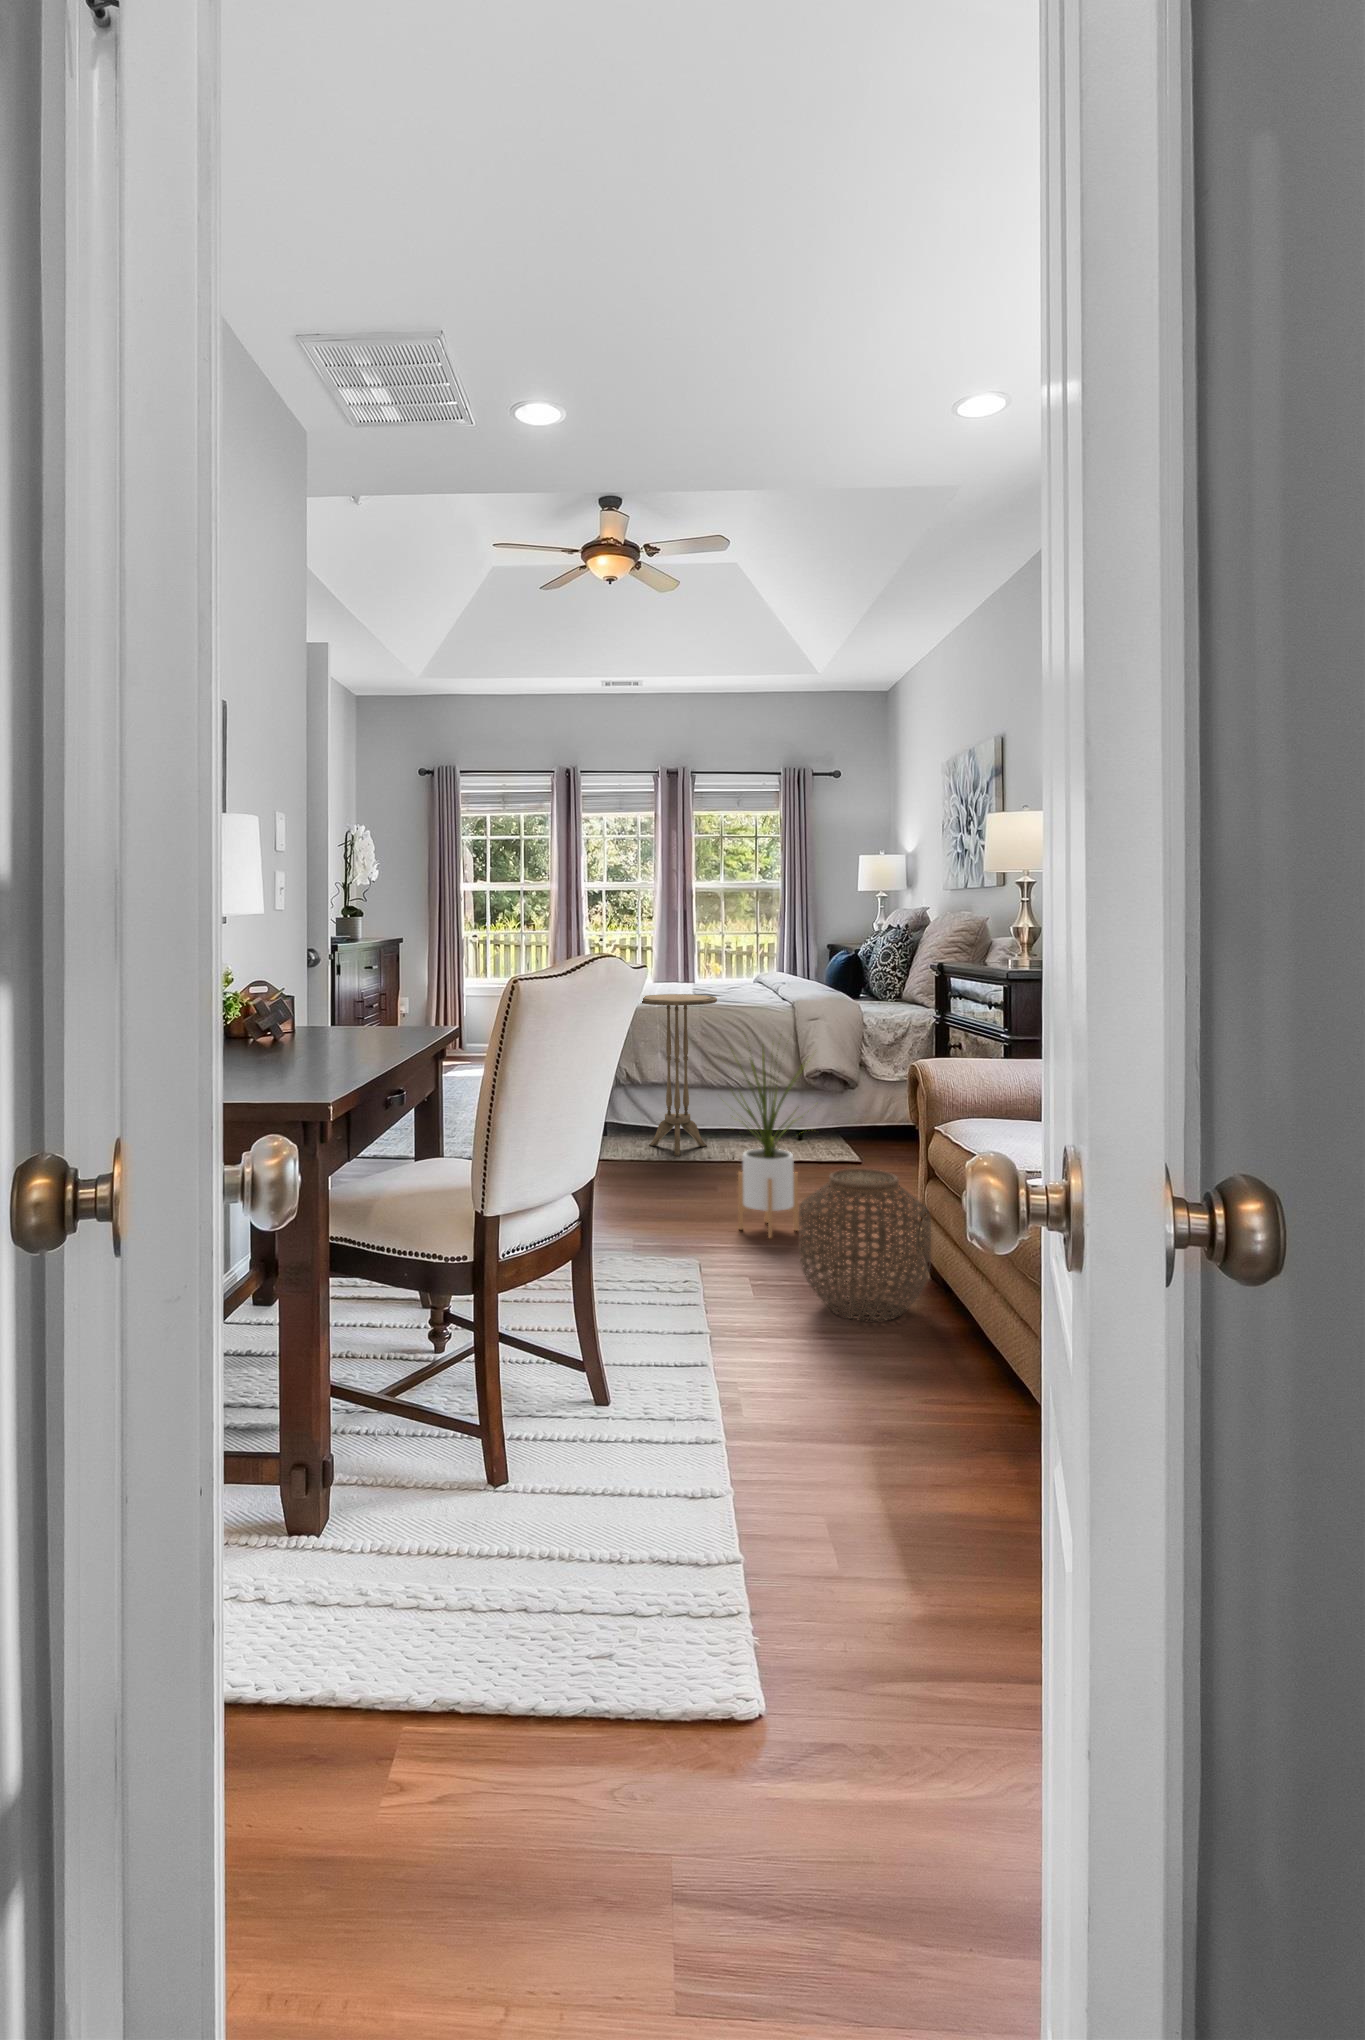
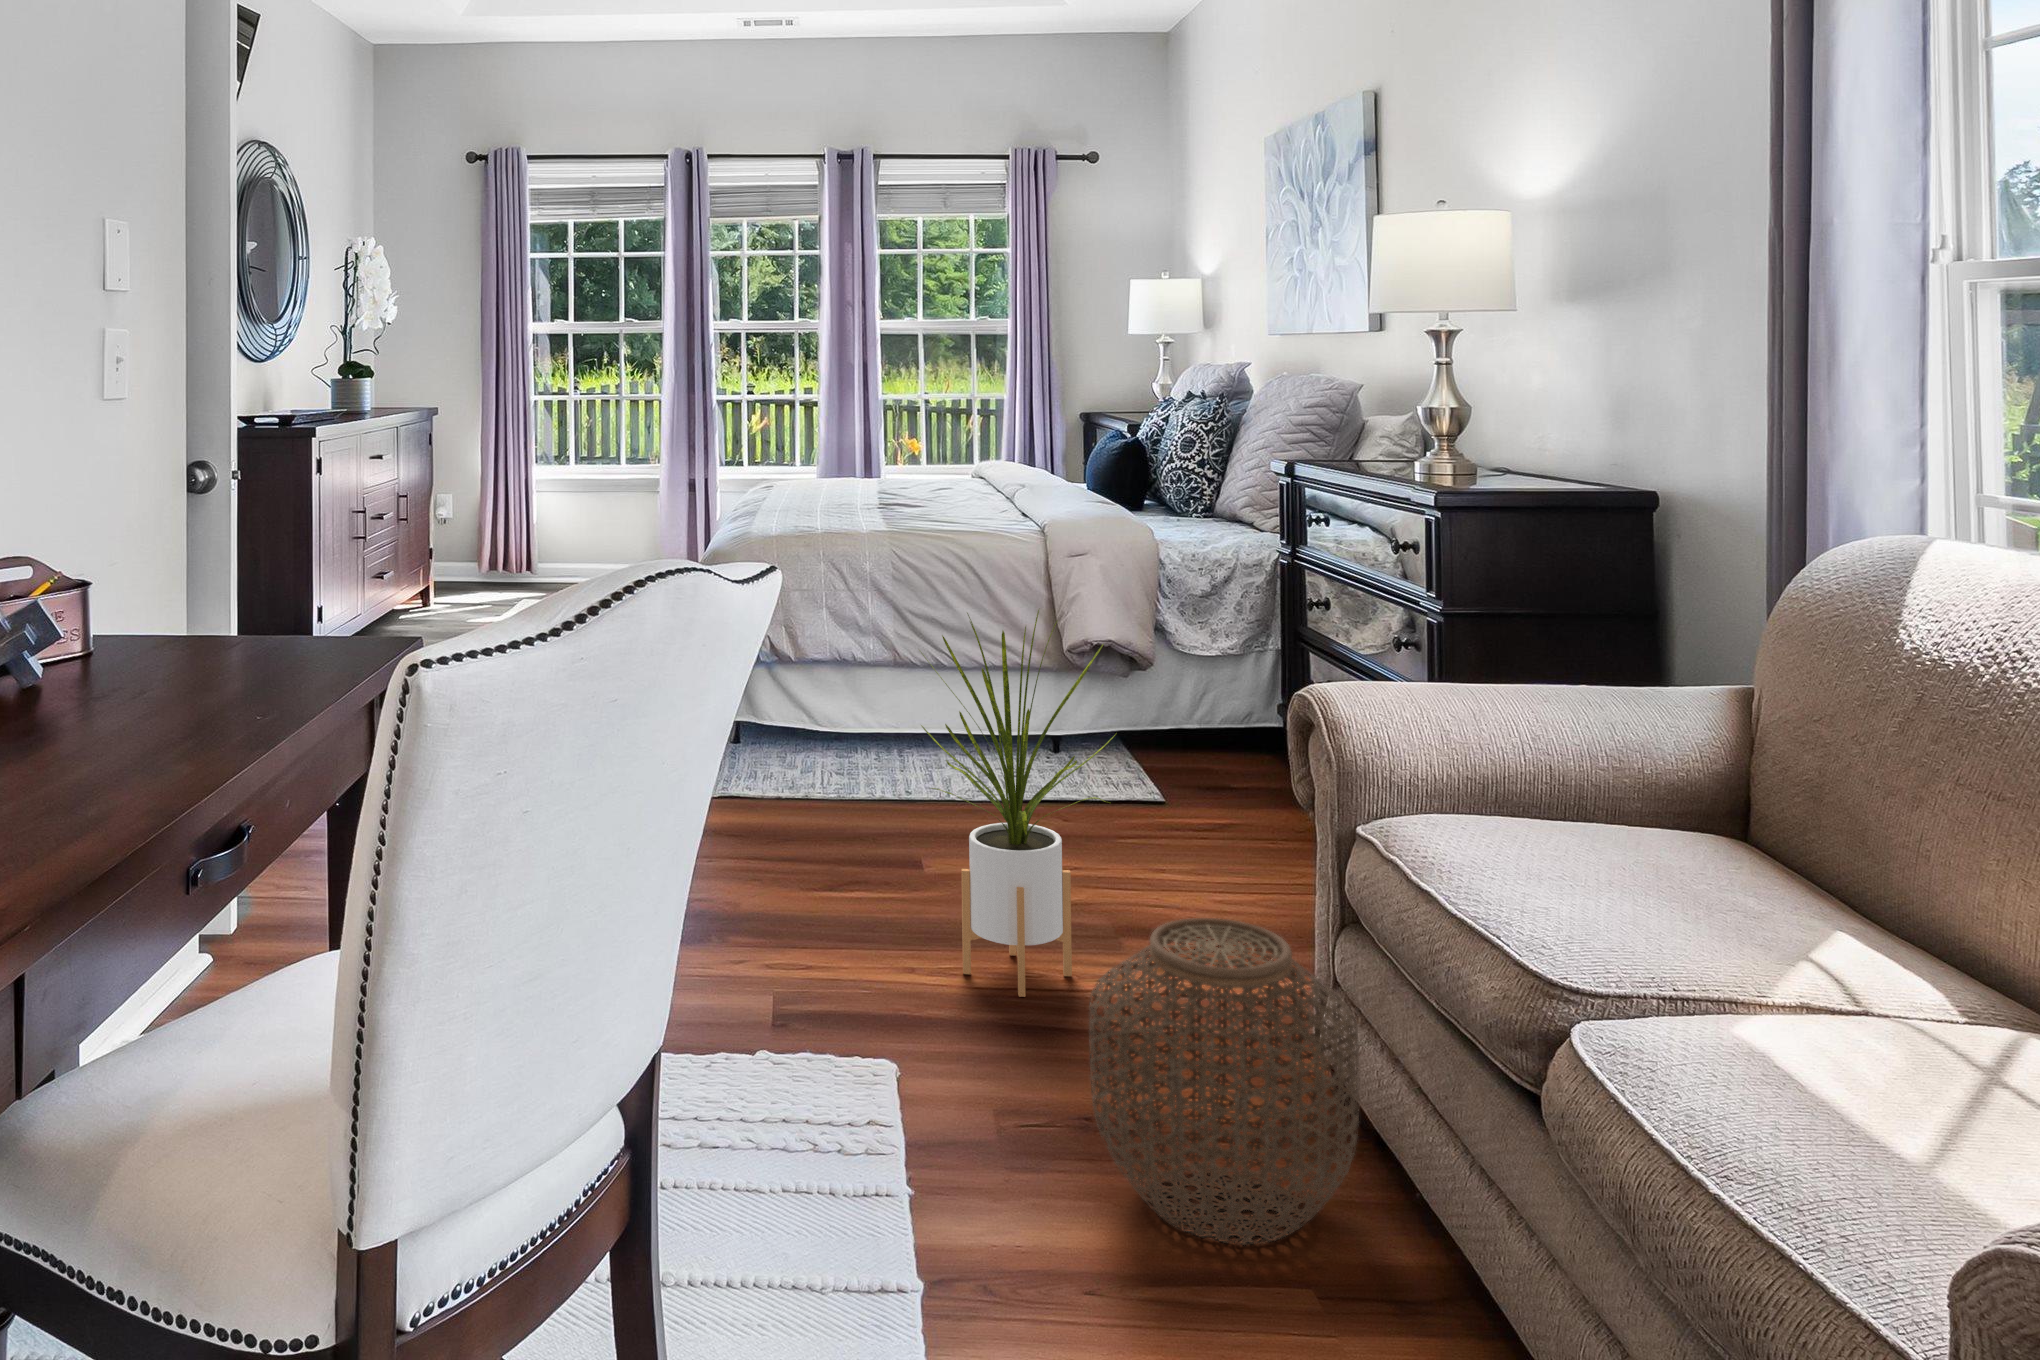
side table: present [642,994,717,1156] -> none [783,516,917,793]

